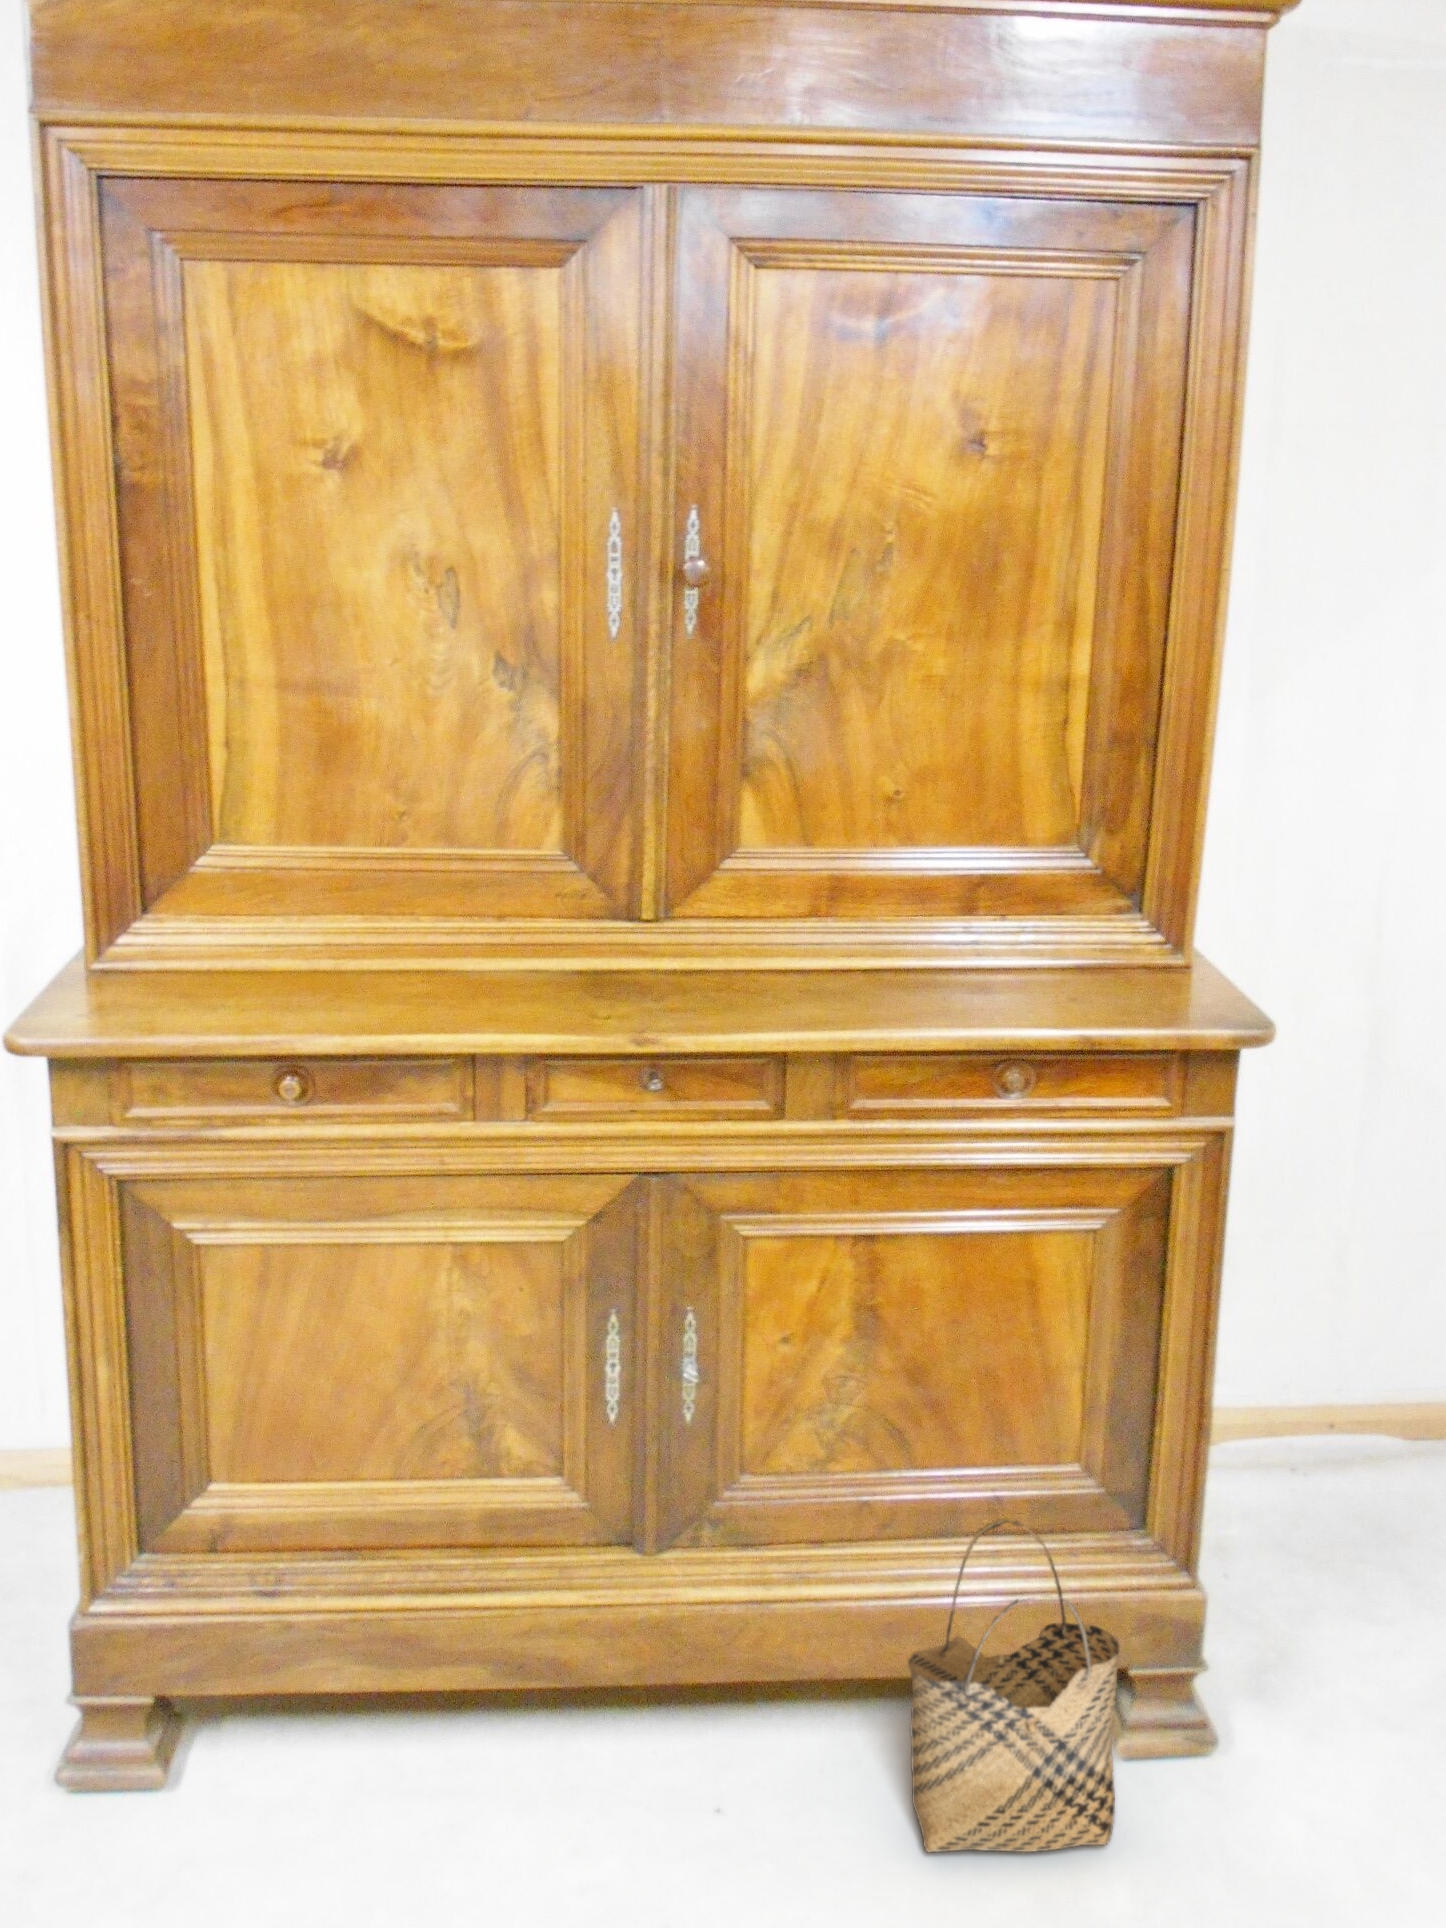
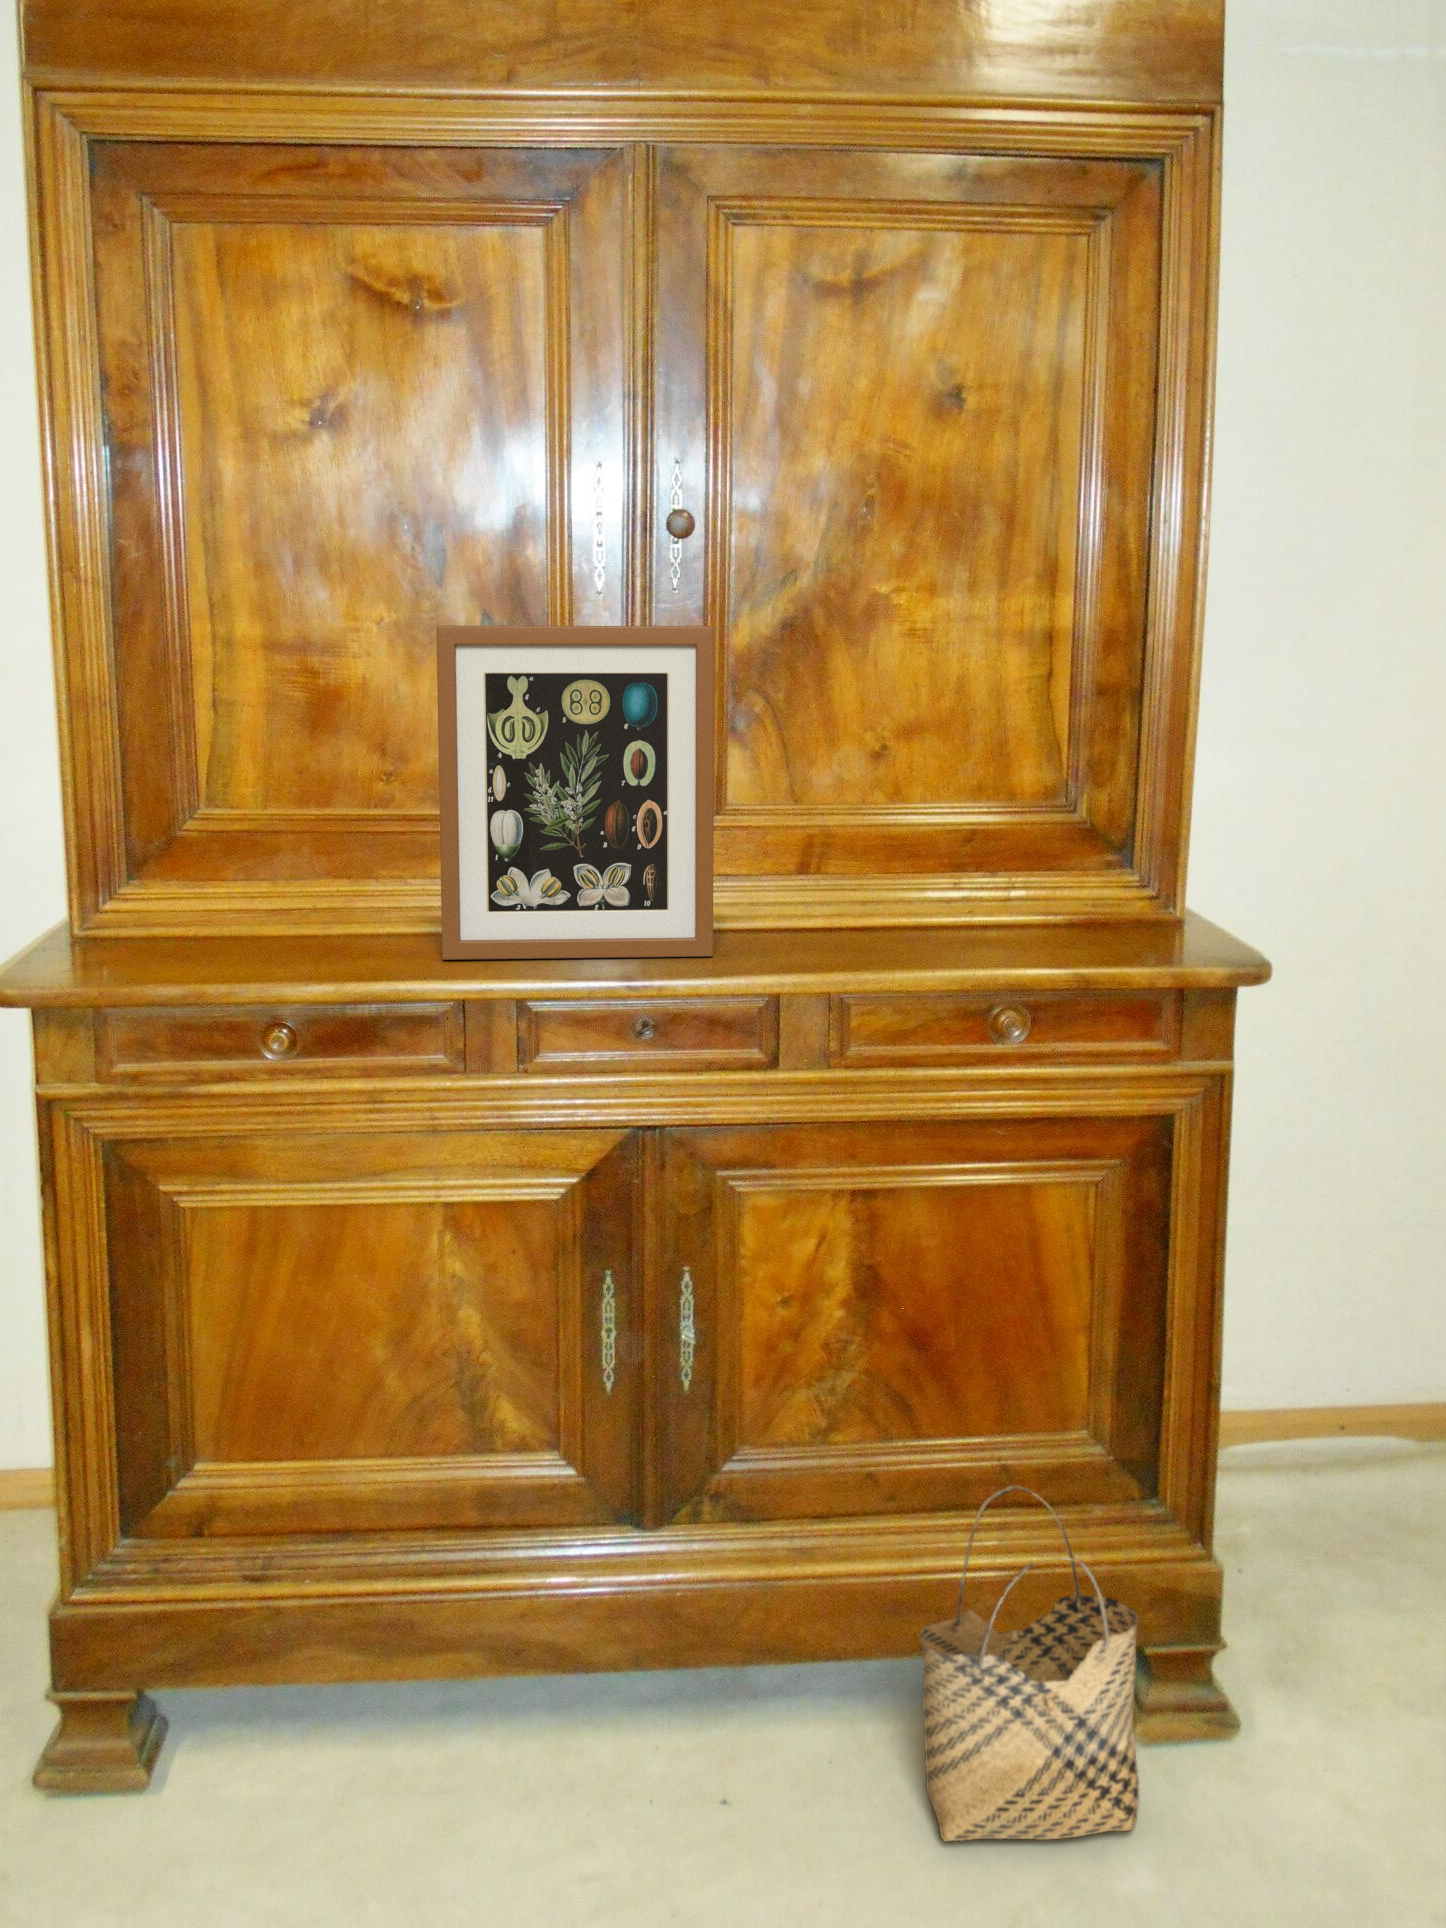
picture frame: none [450,677,728,1006] -> present [436,625,714,960]

